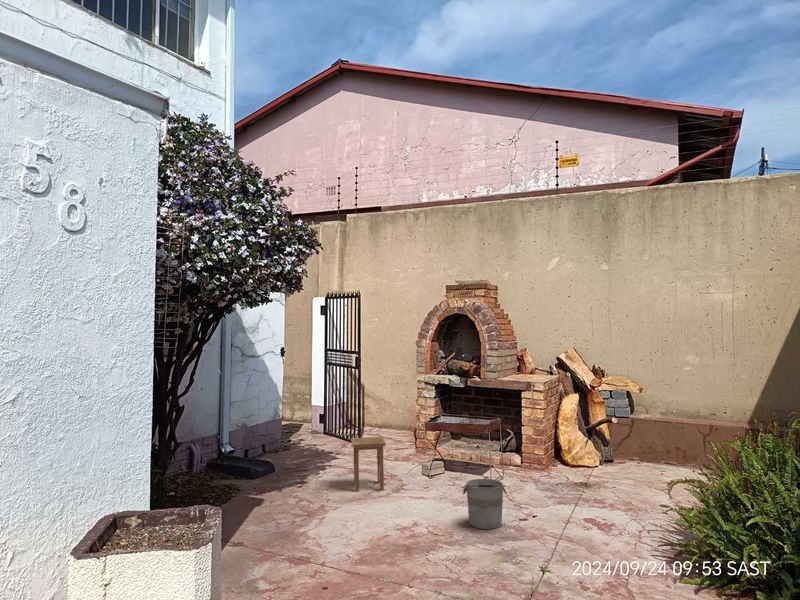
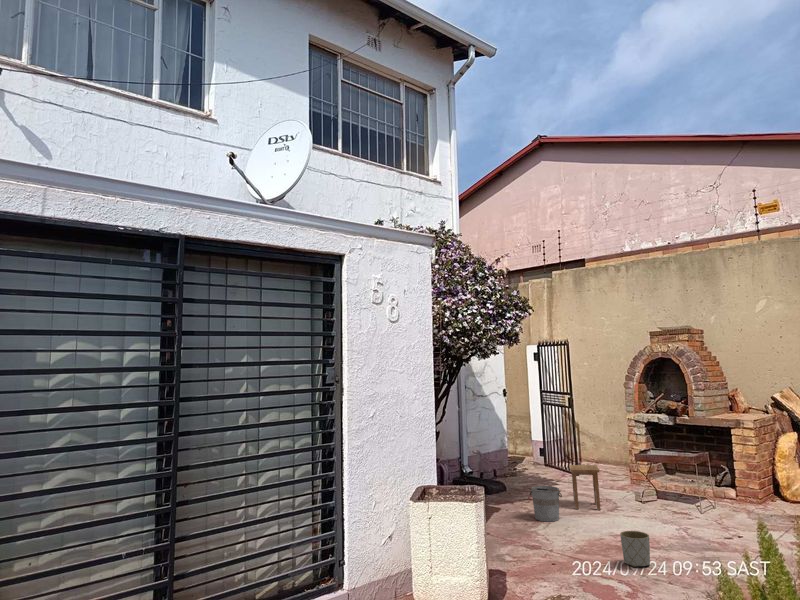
bucket: present [463,479,507,529] -> present [529,486,562,522]
planter: none [408,523,442,570] -> present [620,531,650,567]

